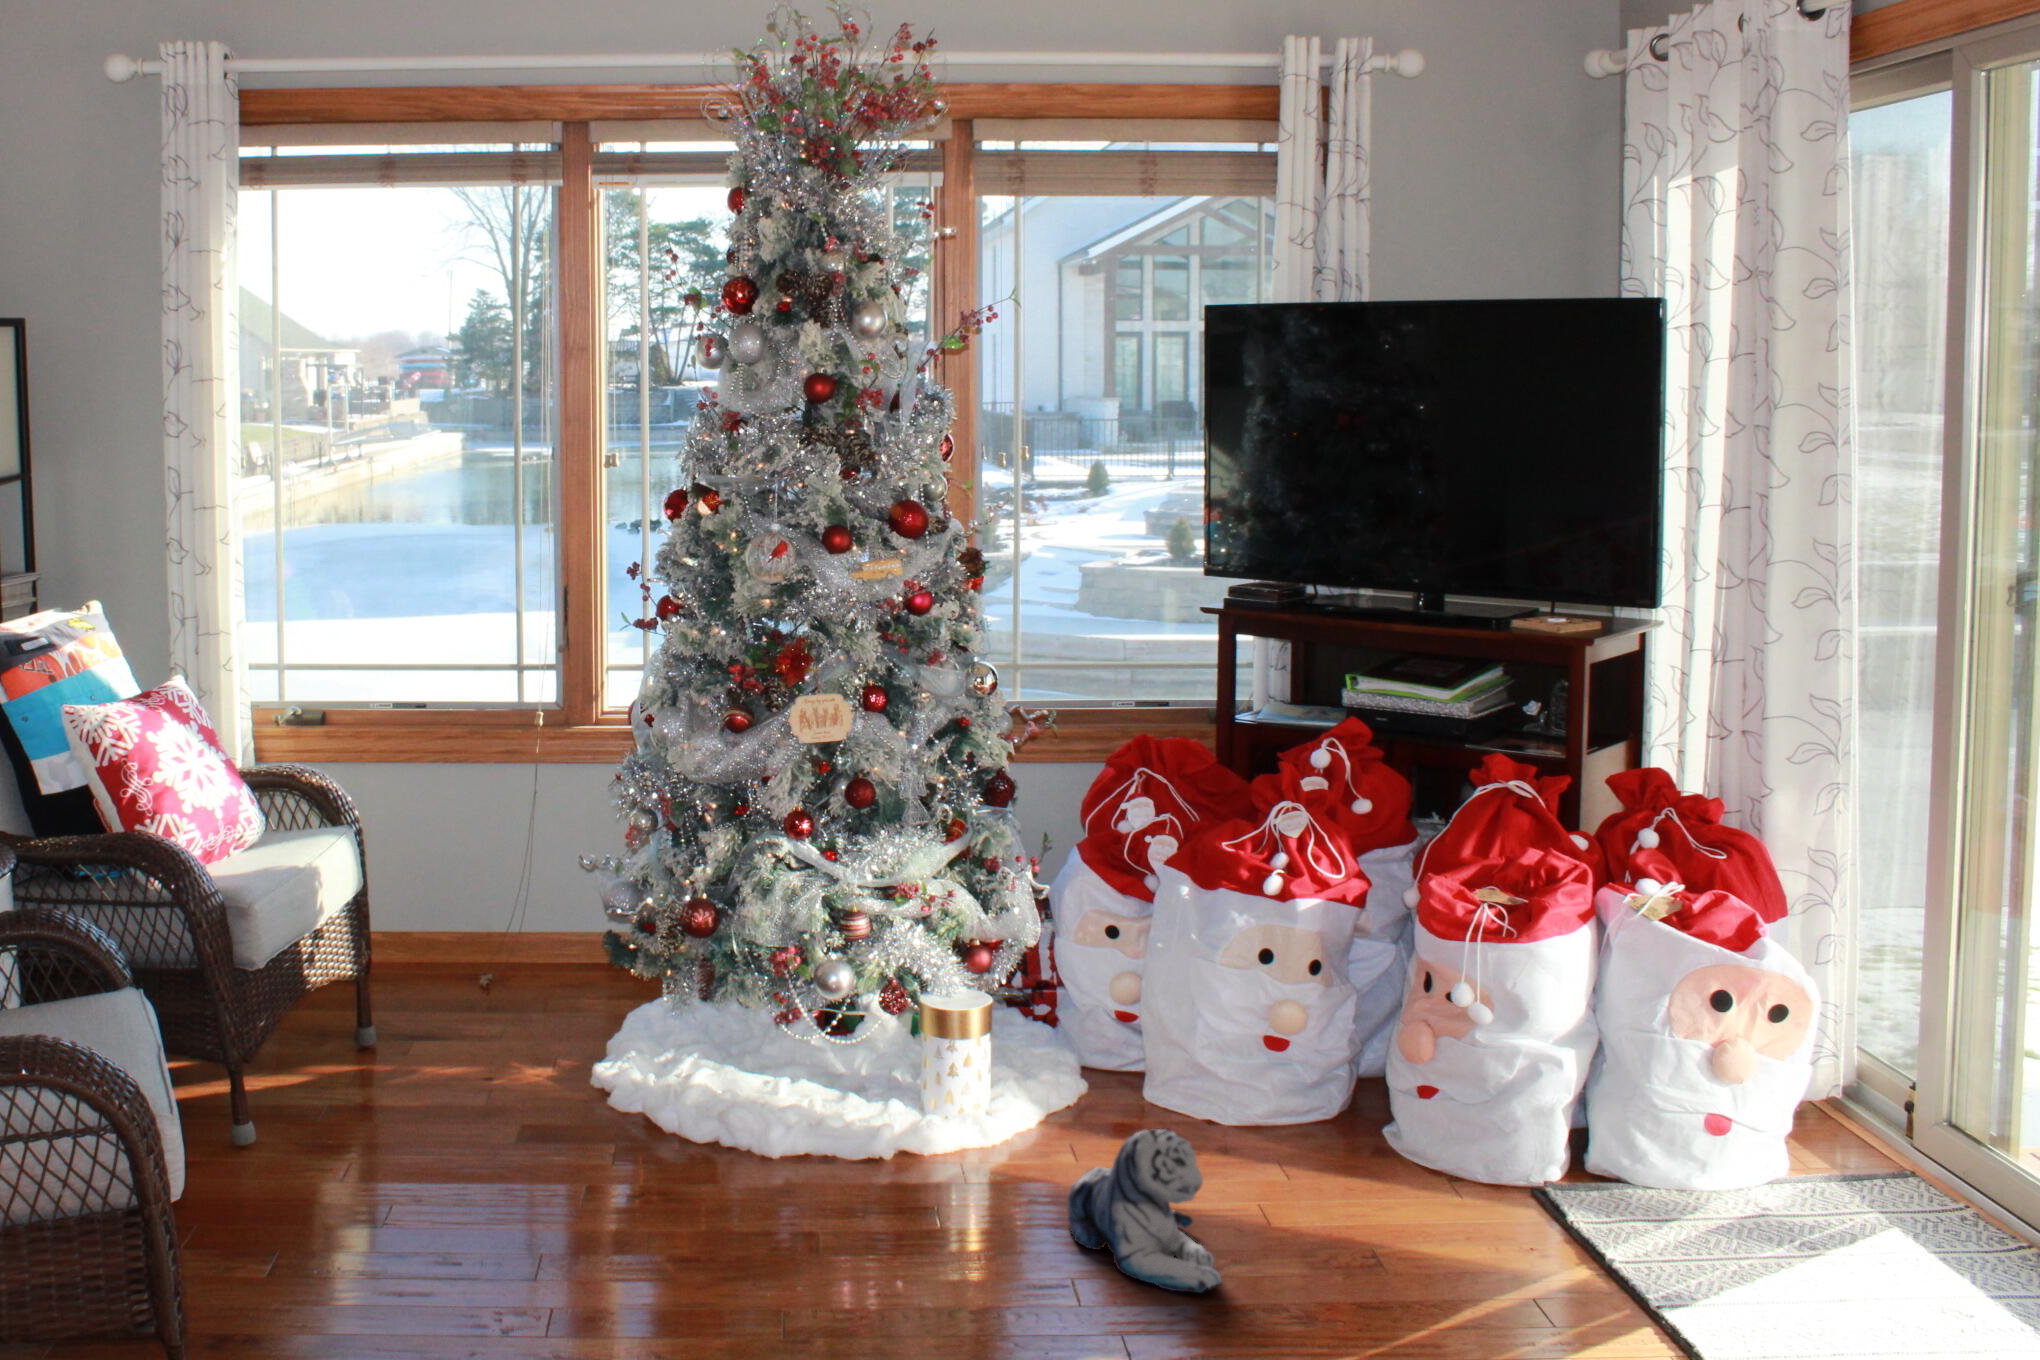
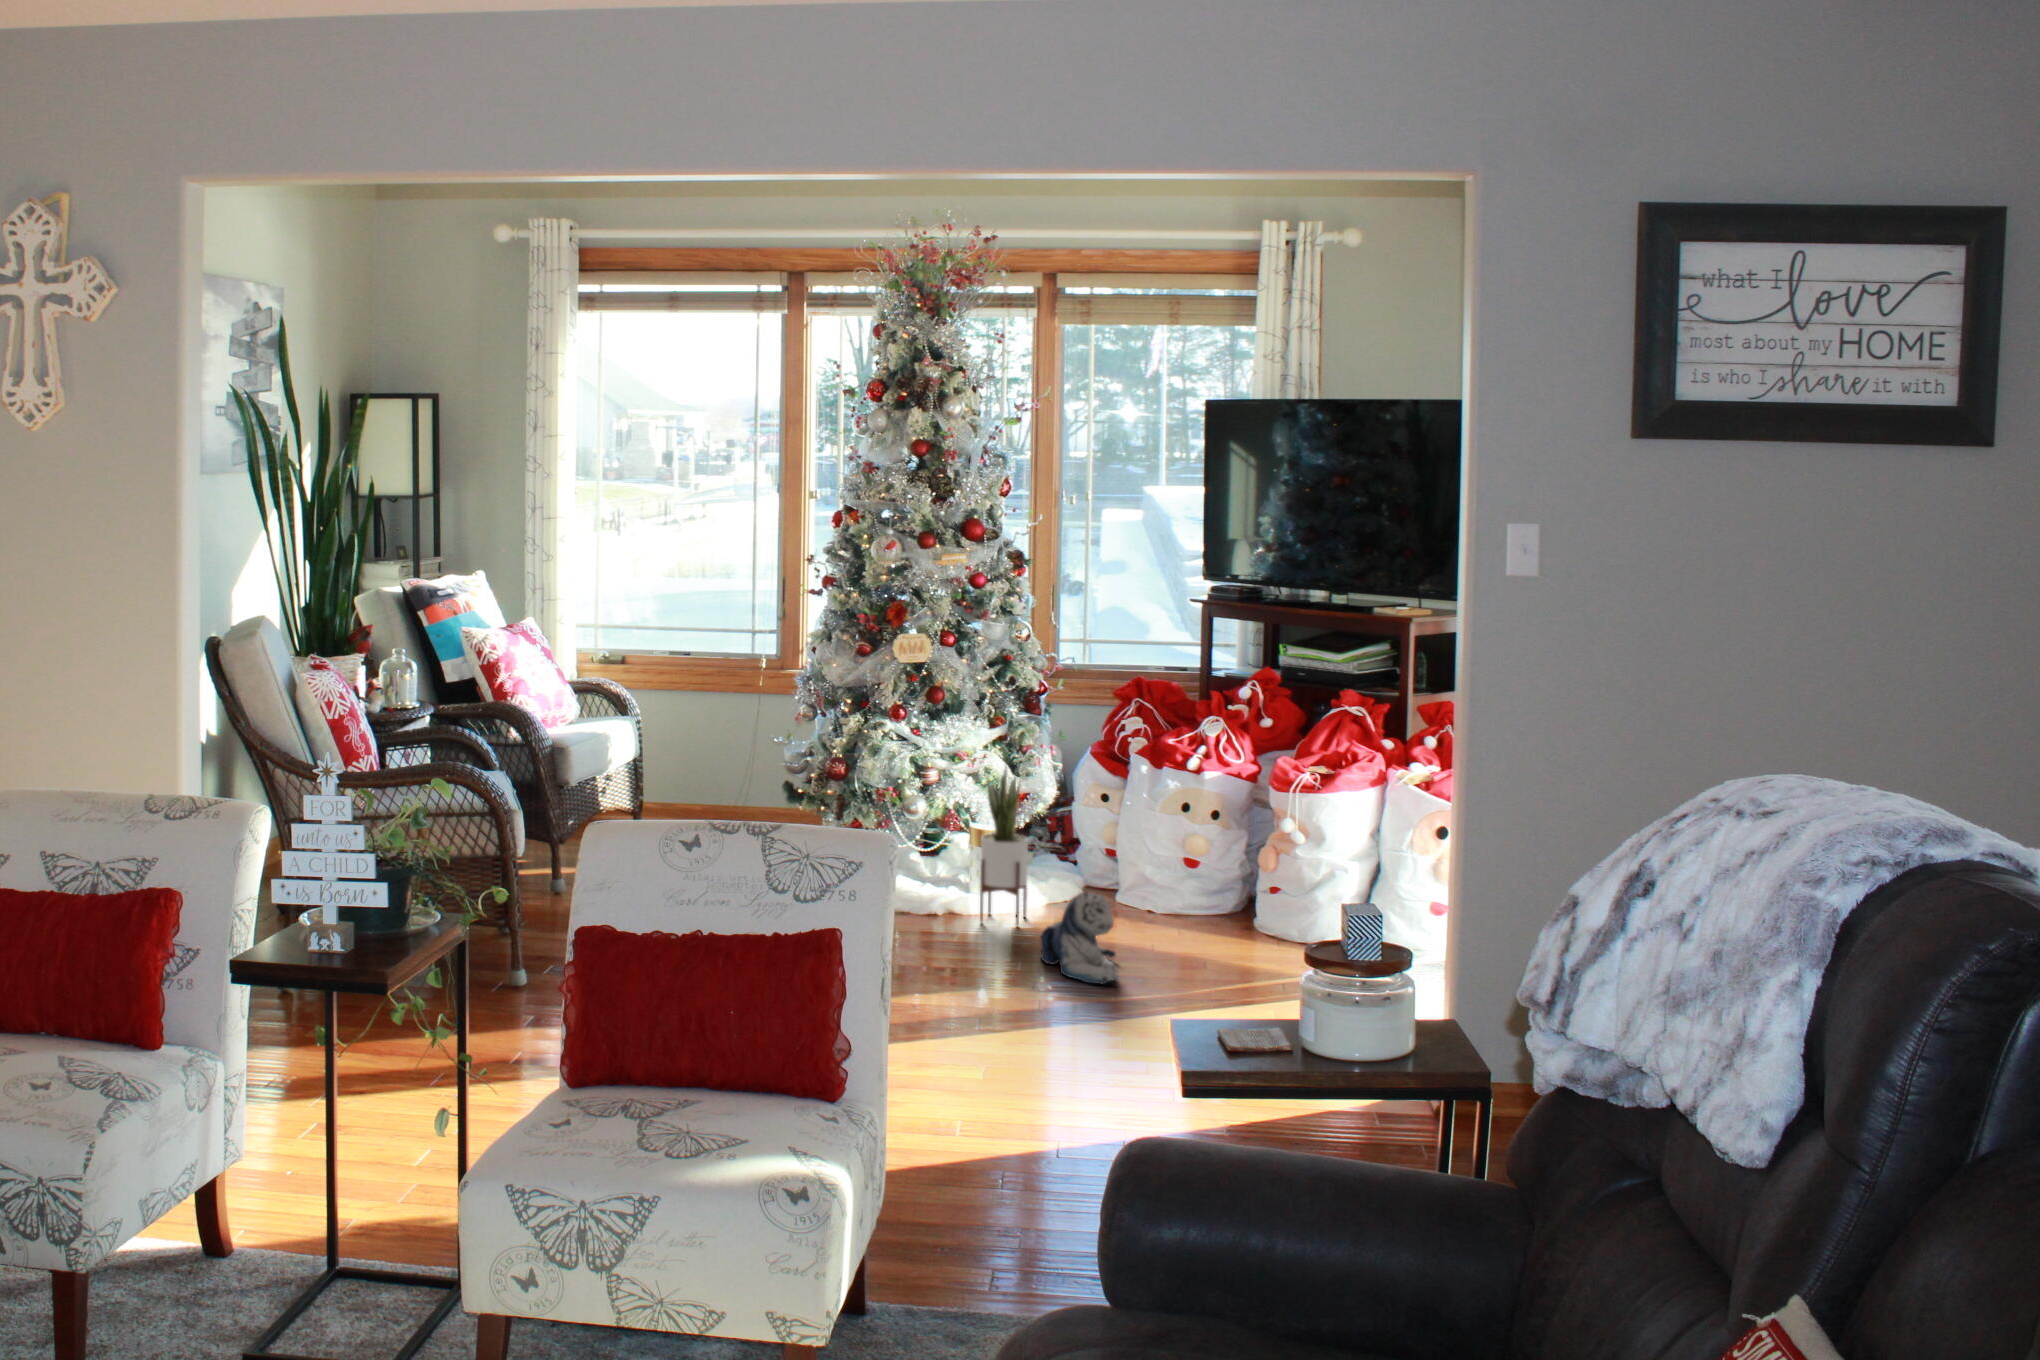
potted plant: none [941,895,1017,1162] -> present [980,769,1028,925]

